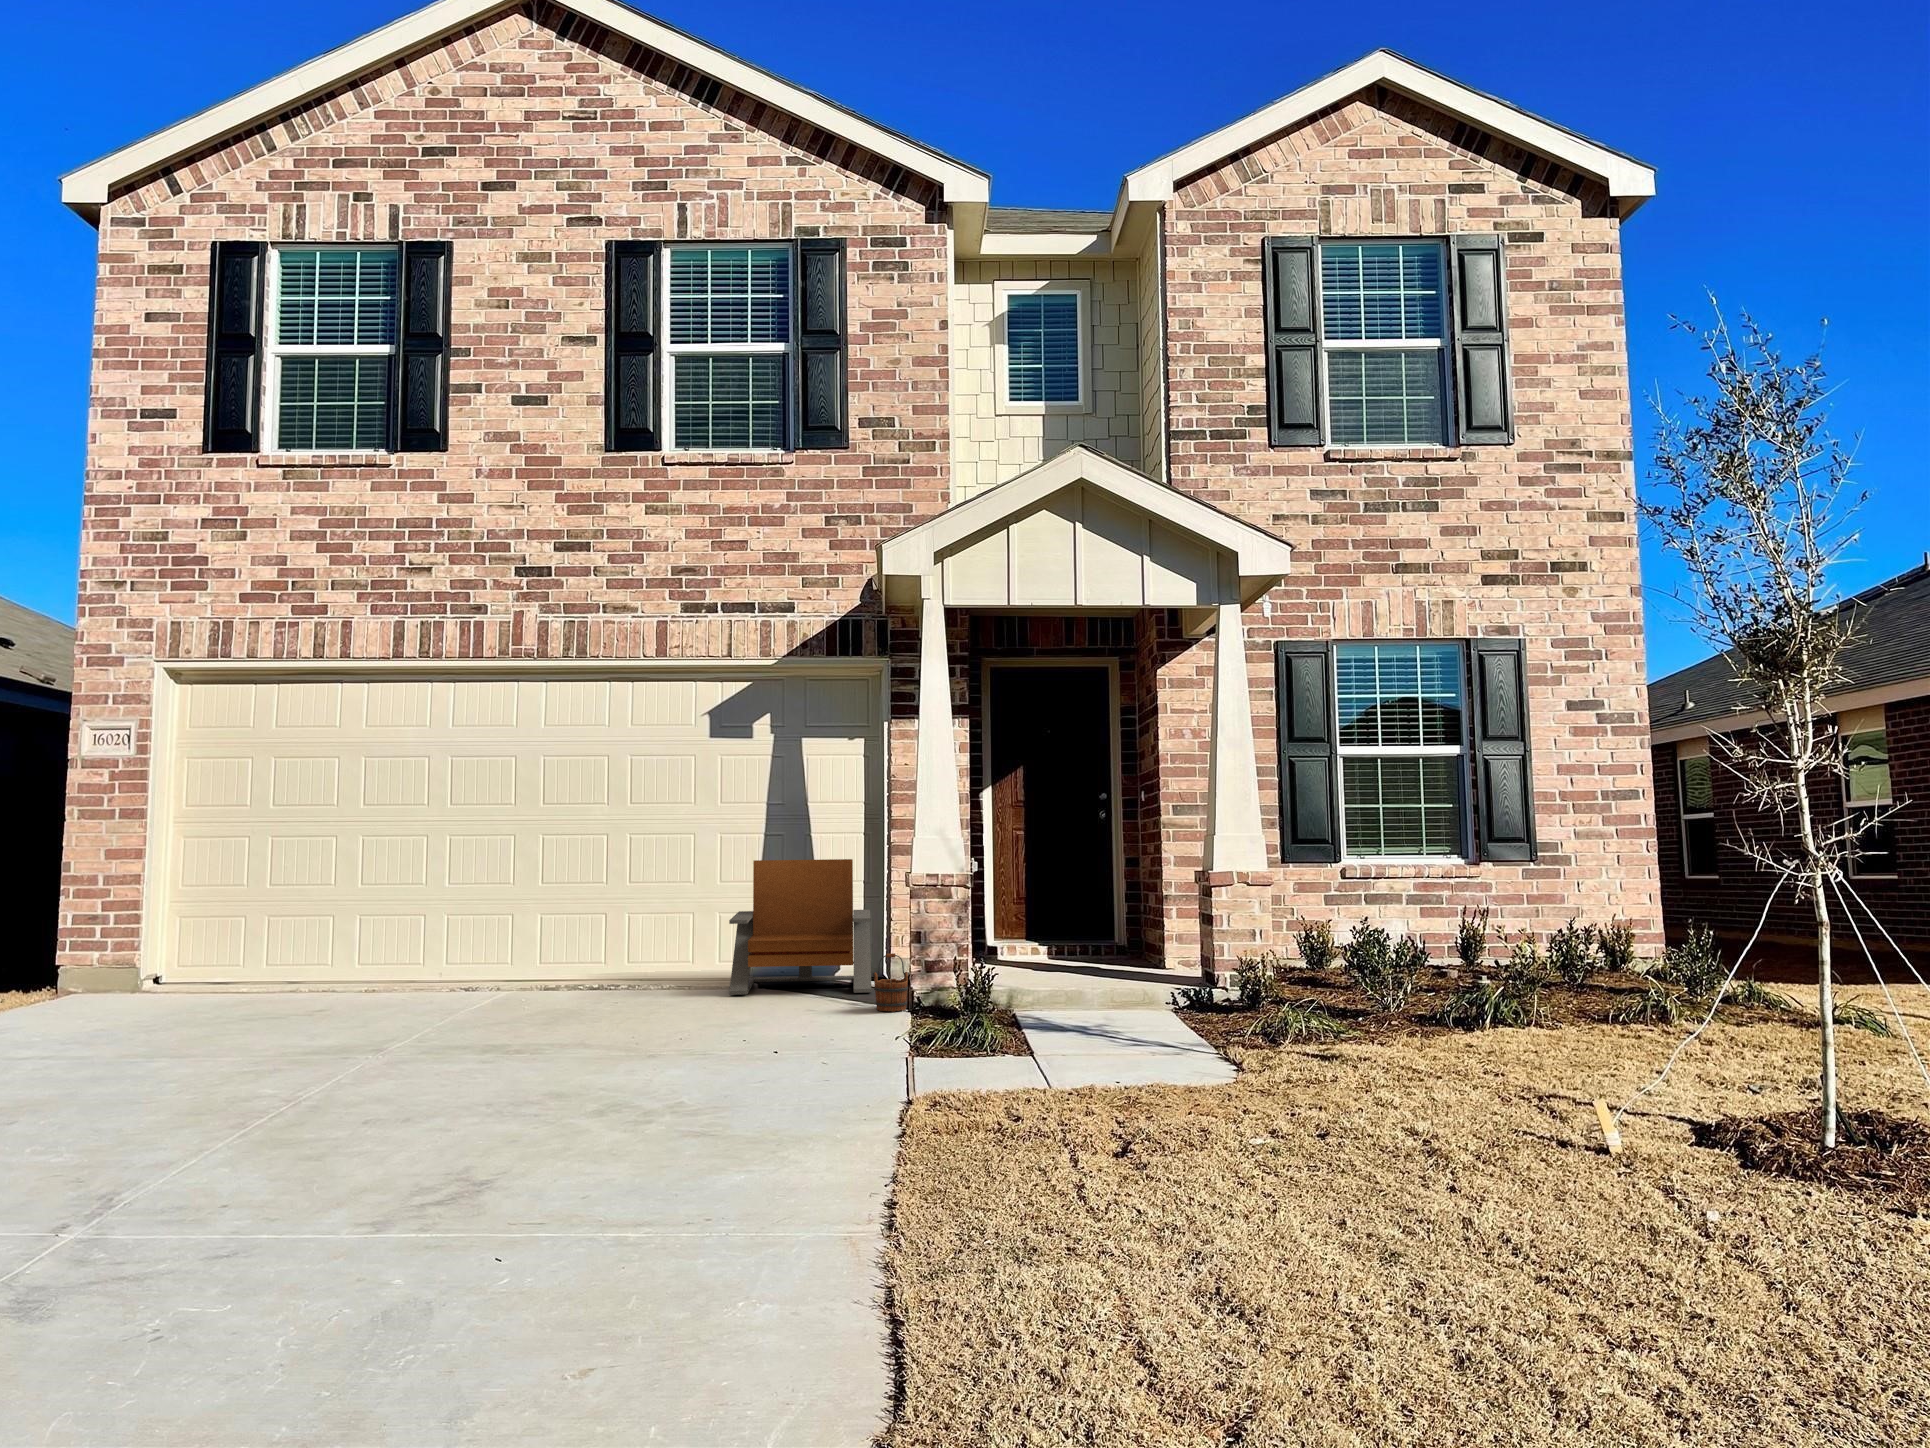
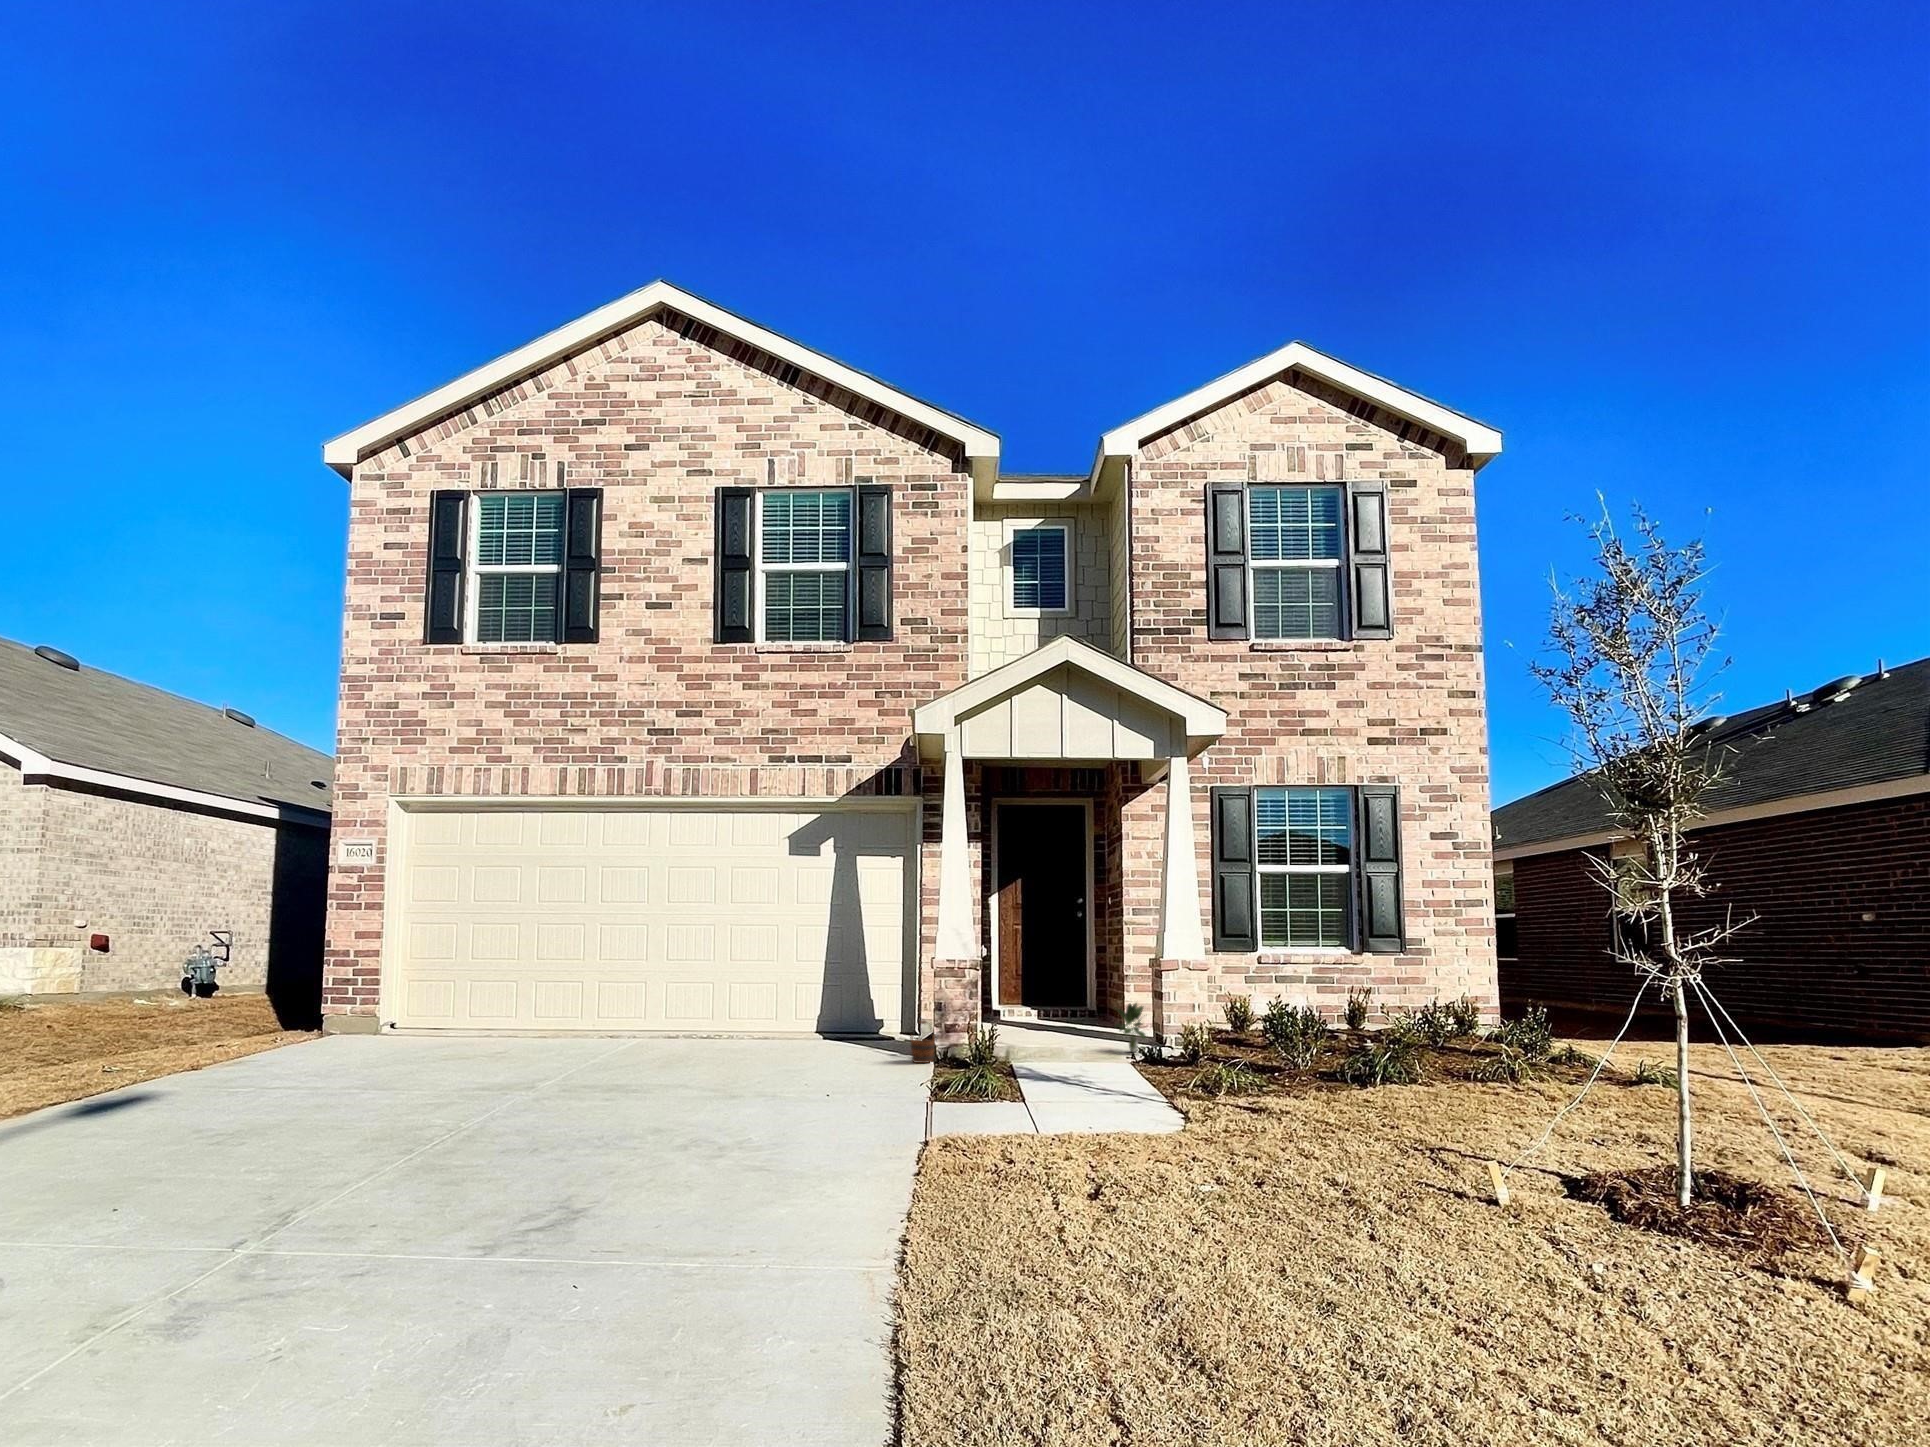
lounge chair: present [729,859,871,995] -> none [805,948,908,1049]
potted plant: none [1153,925,1199,994] -> present [1116,1003,1146,1052]

